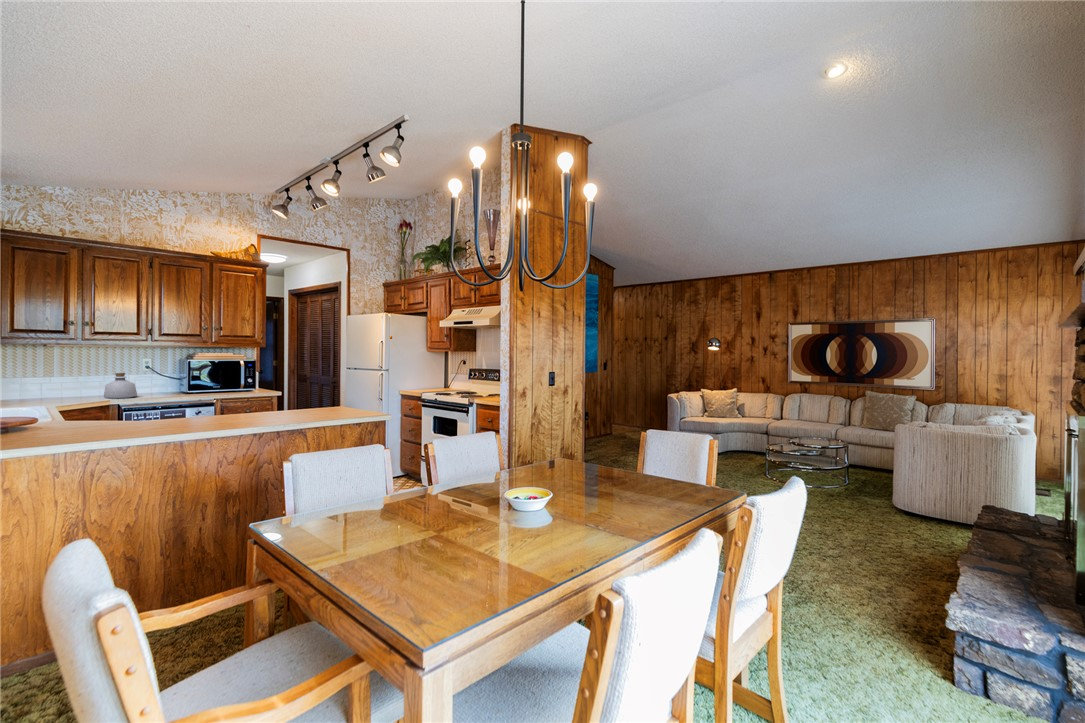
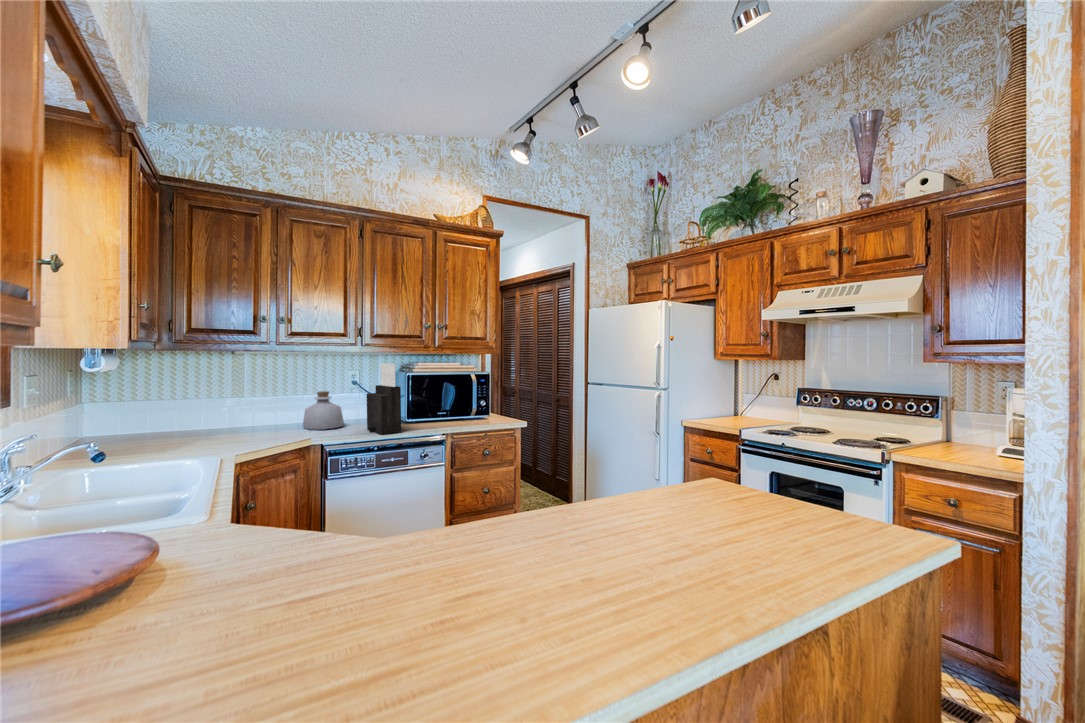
knife block: none [154,353,180,399] -> present [367,363,401,434]

